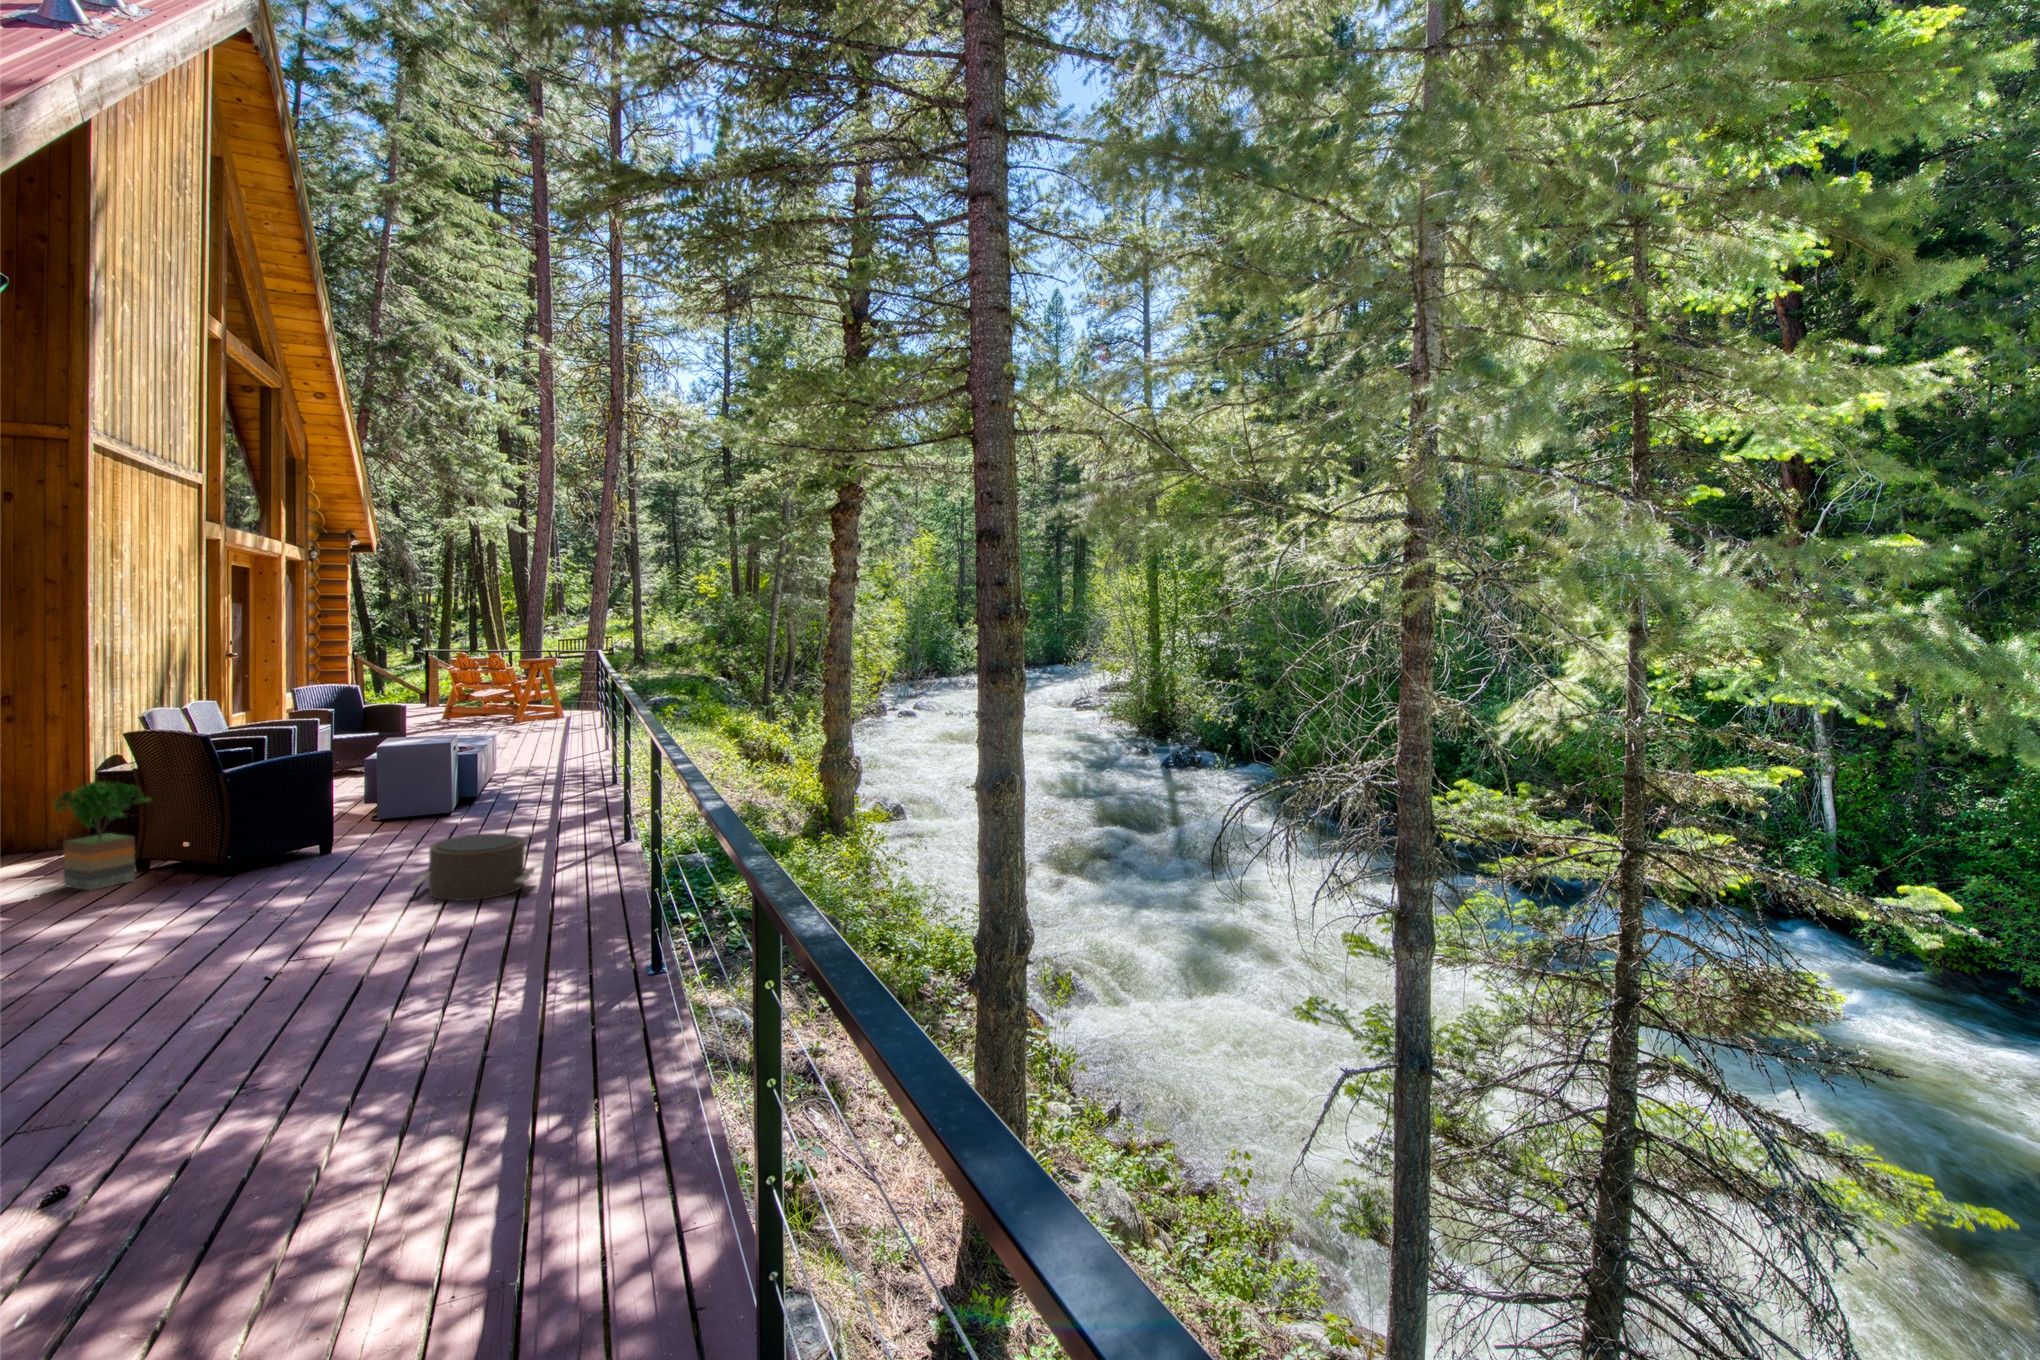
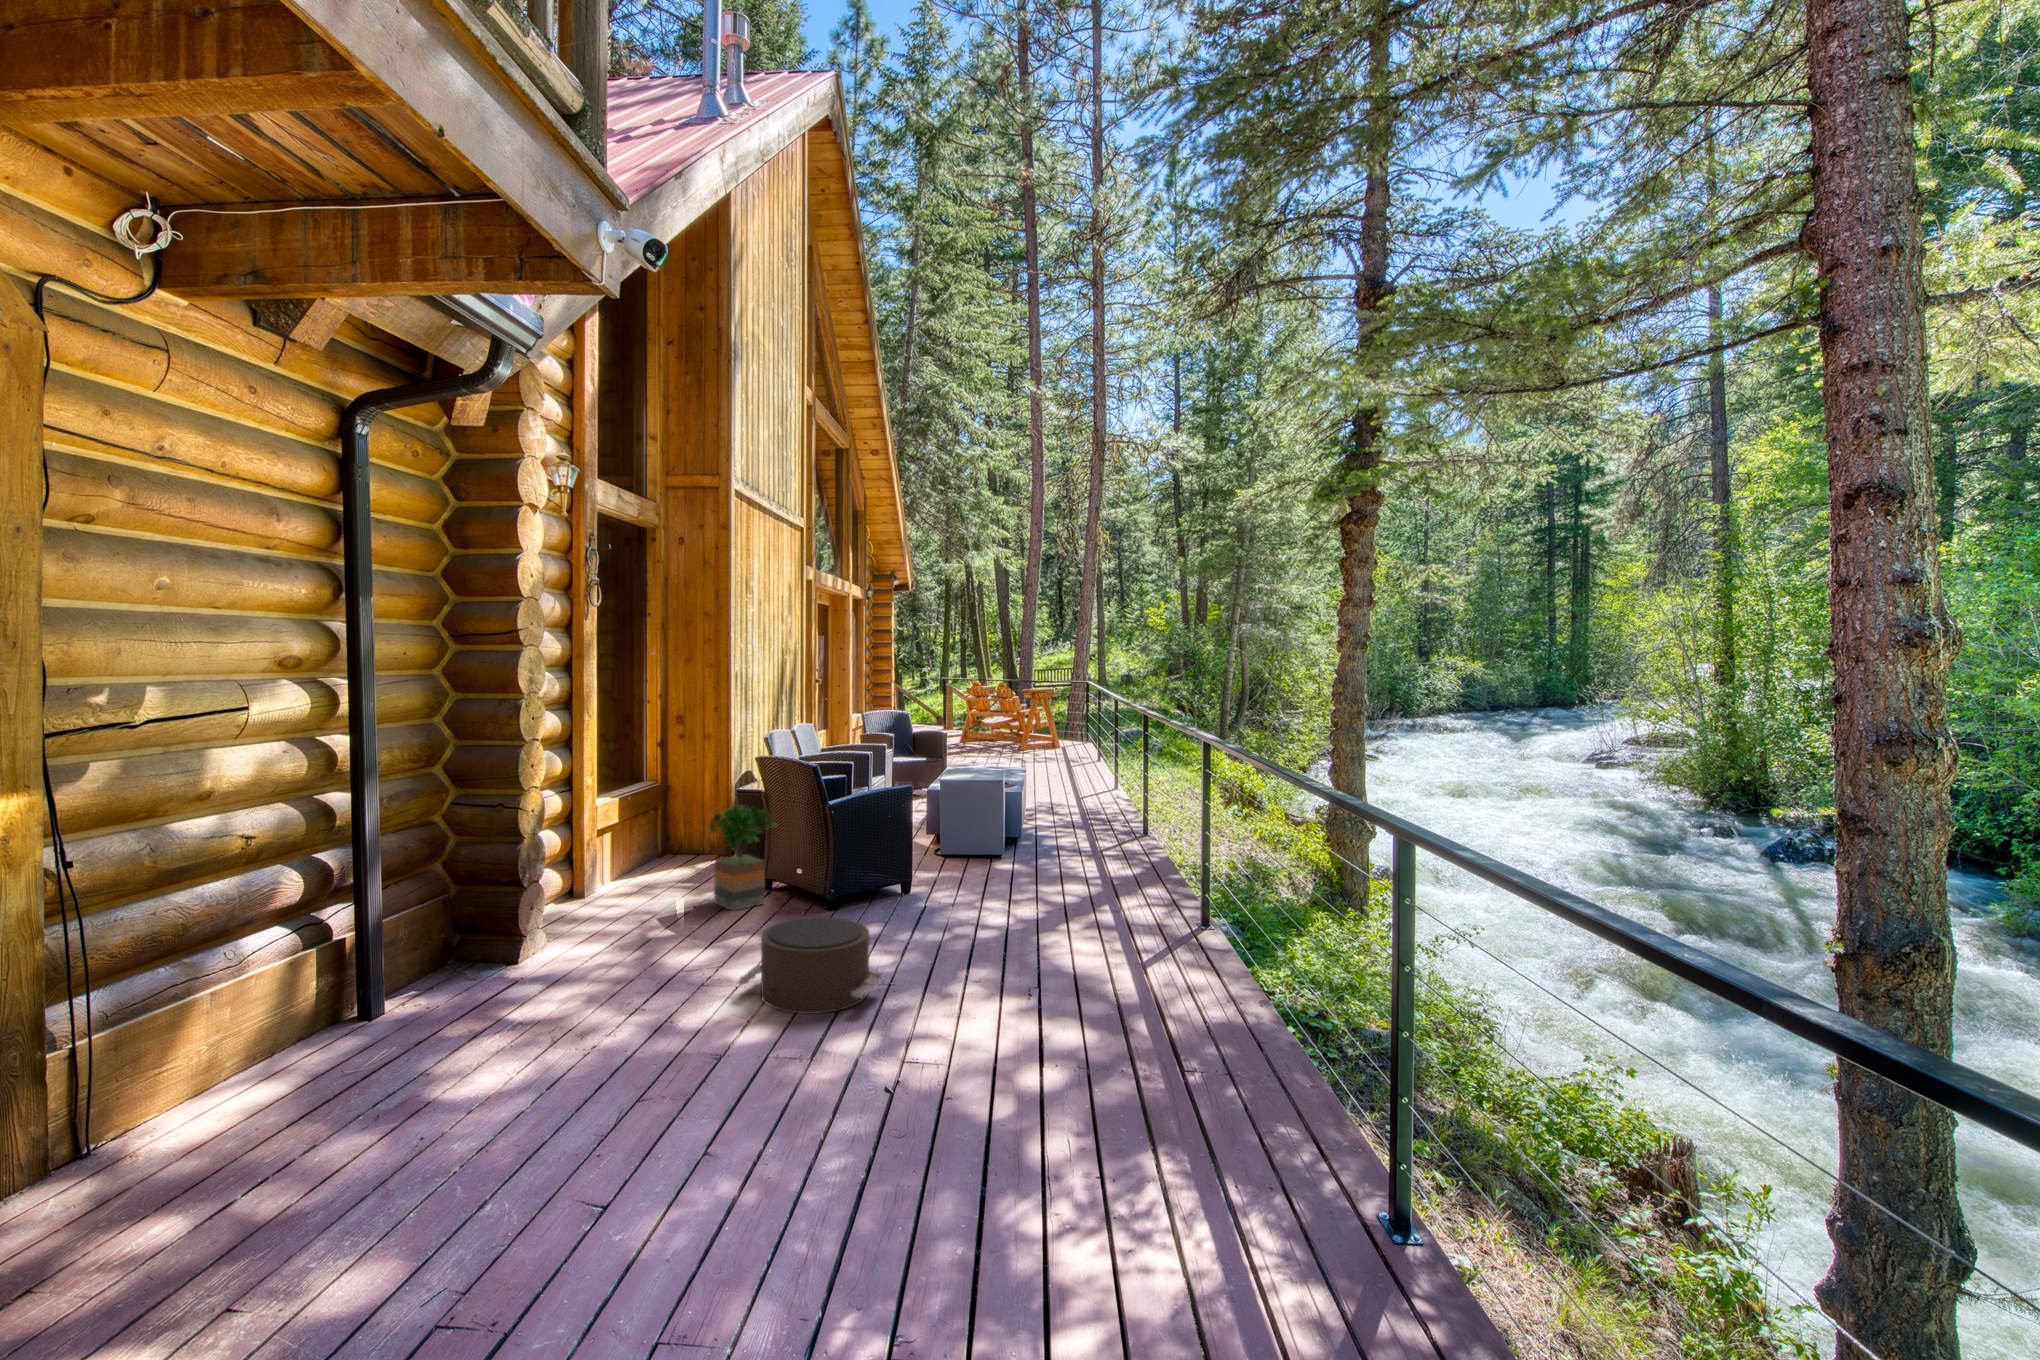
pouf: present [411,834,534,900] -> present [738,917,881,1014]

